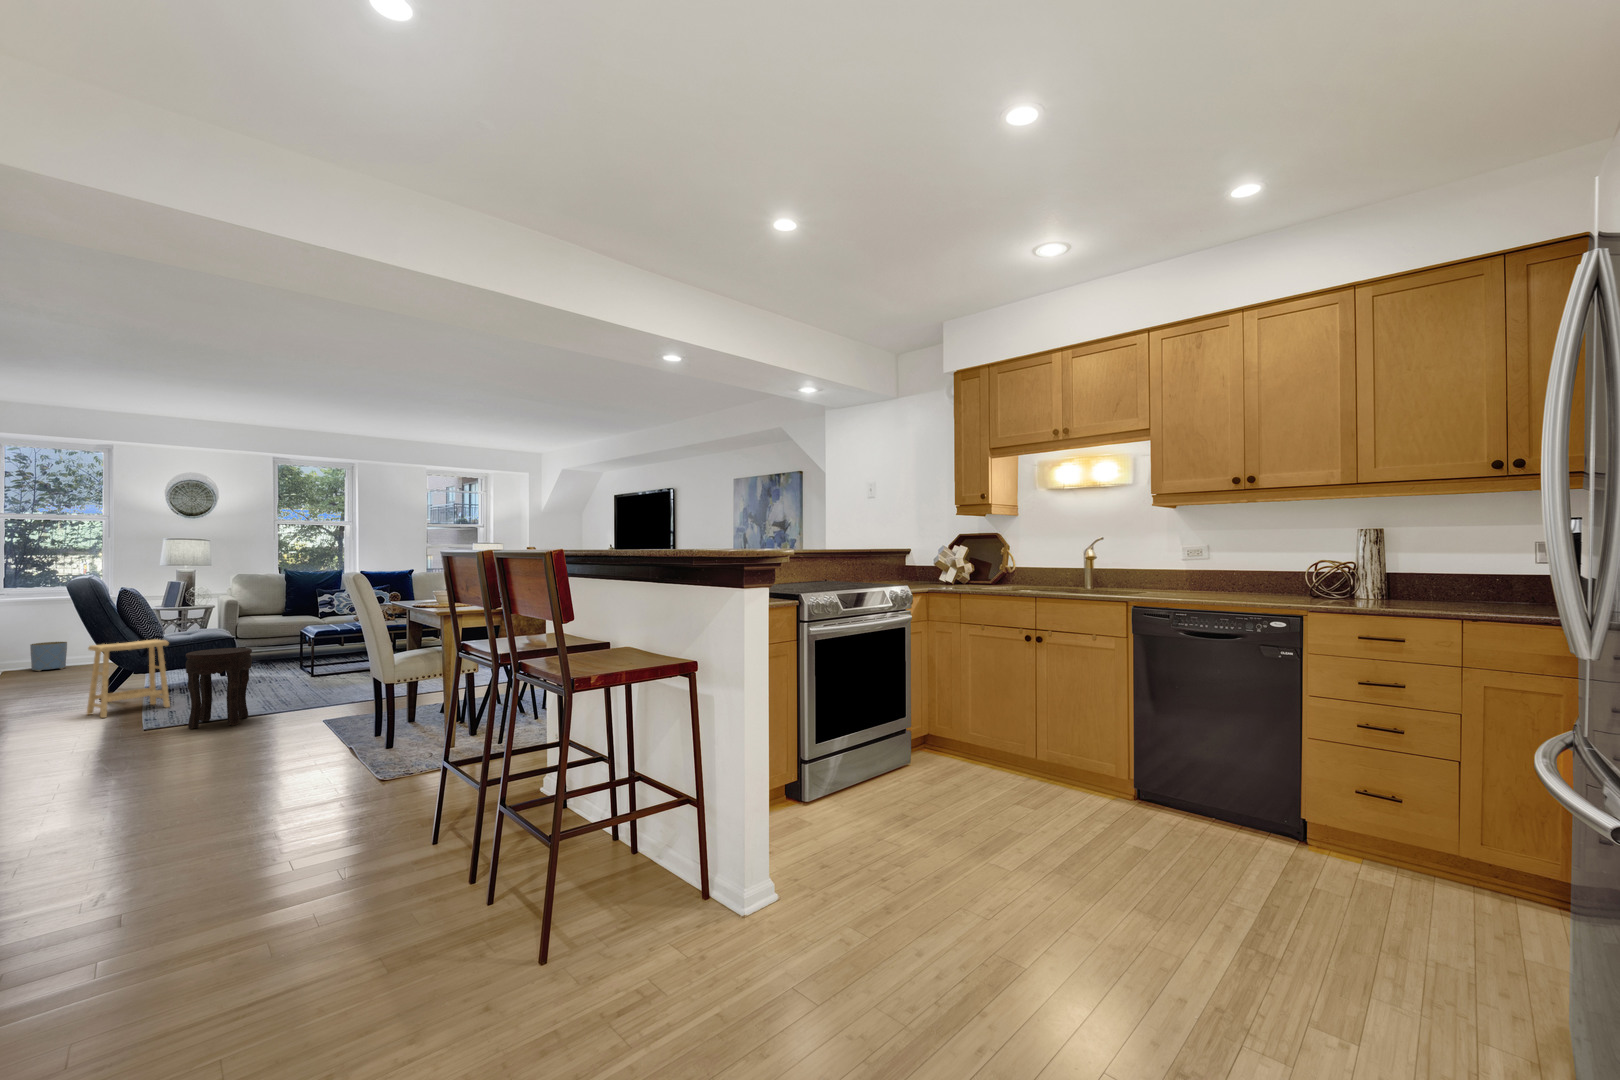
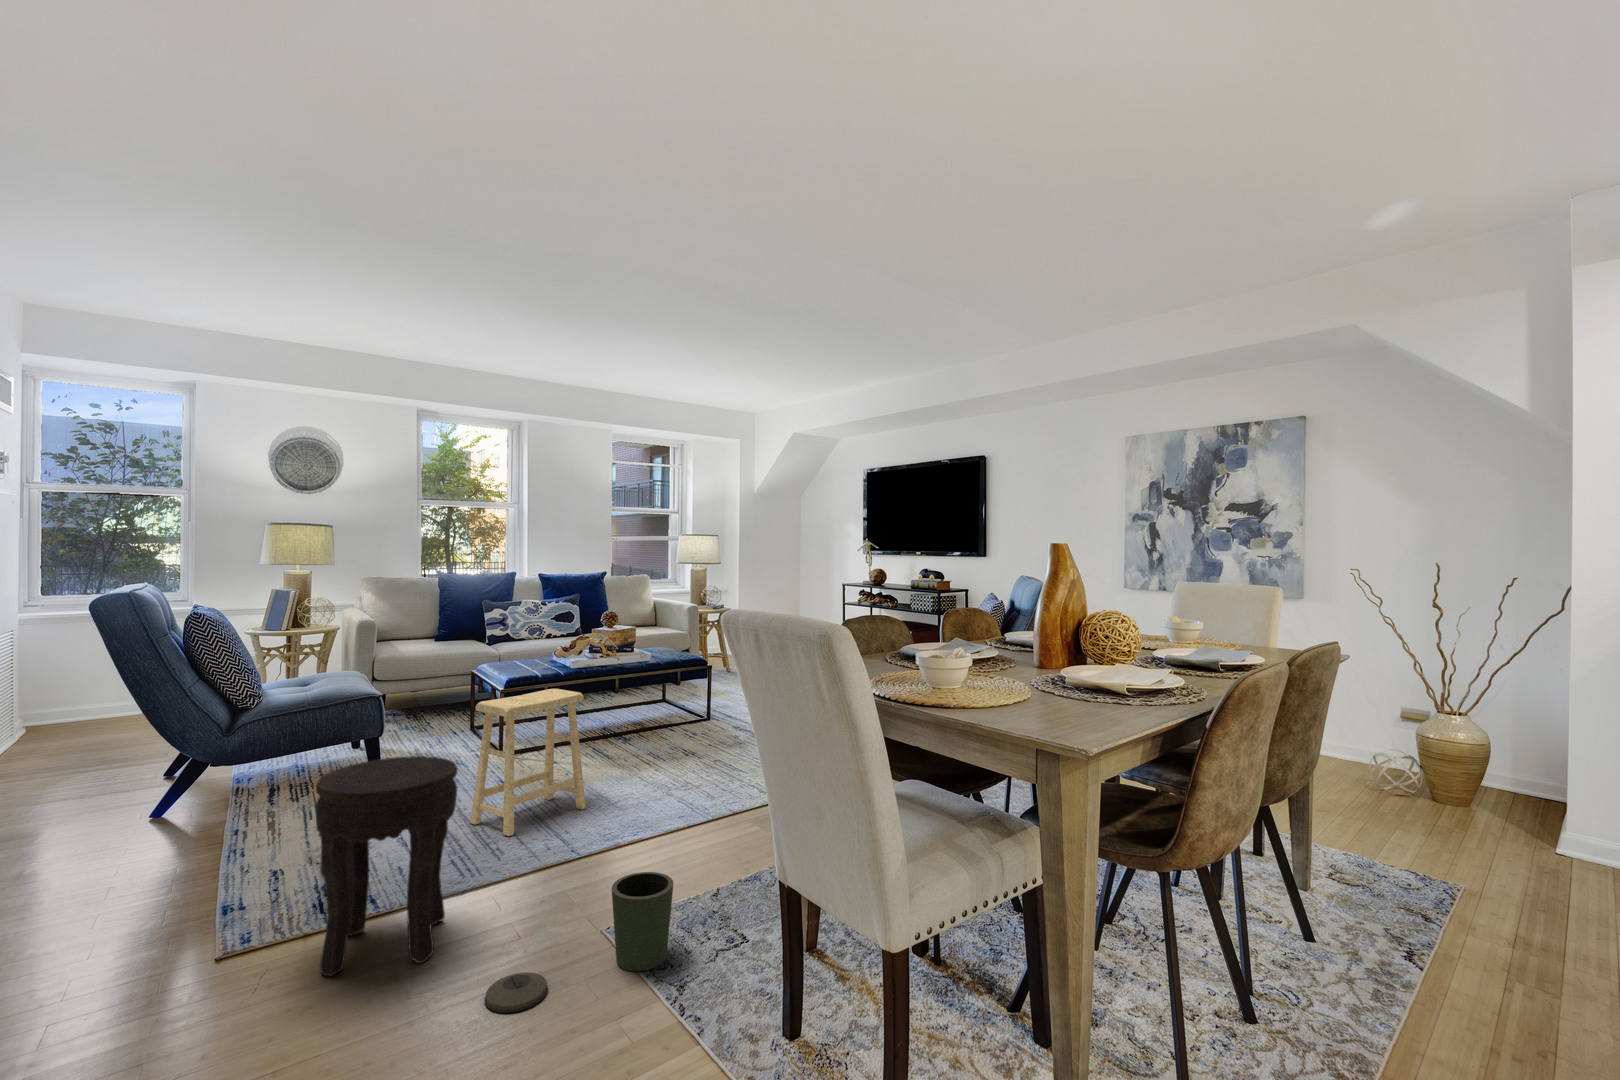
footstool: present [87,640,170,718] -> present [470,689,586,836]
planter: present [30,642,67,671] -> none [67,680,123,730]
trash can: none [255,690,345,732] -> present [485,872,673,1013]

